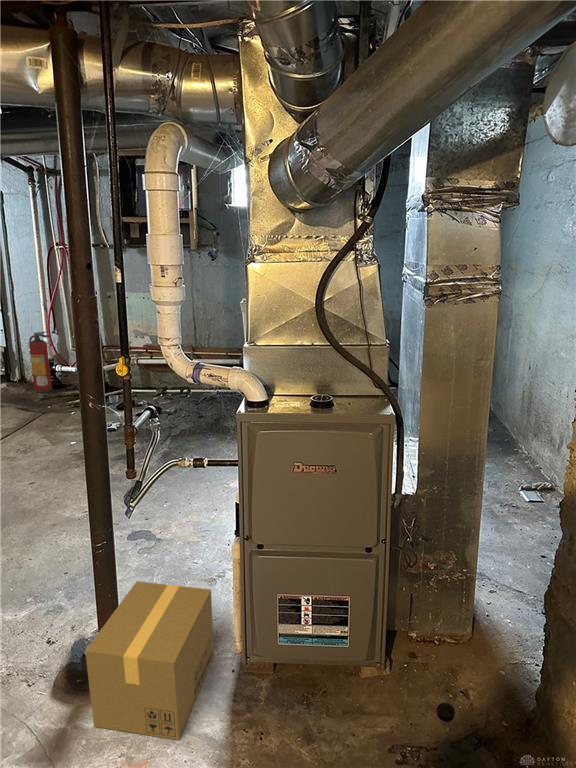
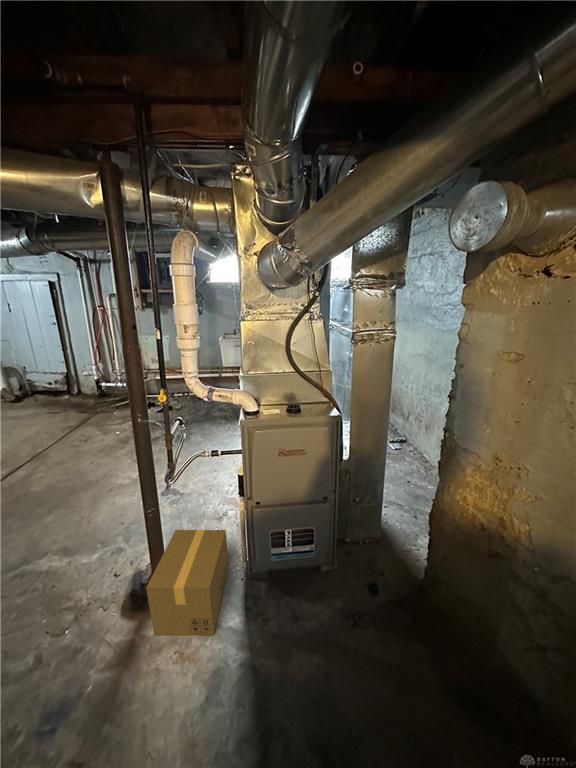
fire extinguisher: present [29,331,52,393] -> none [83,362,101,401]

